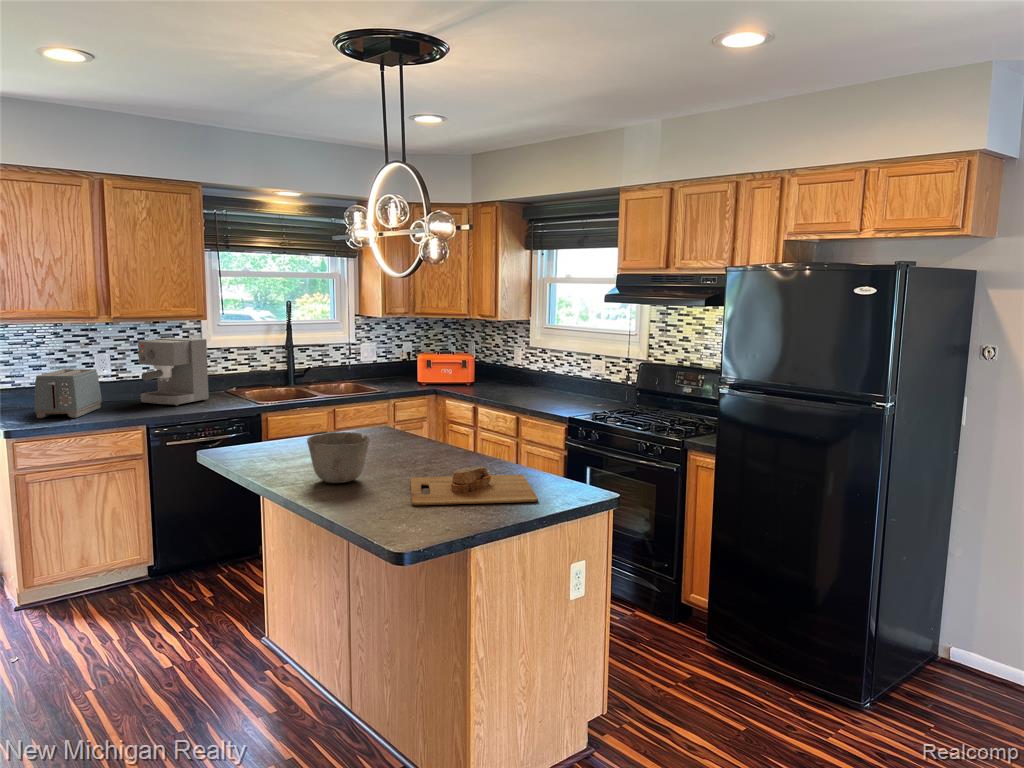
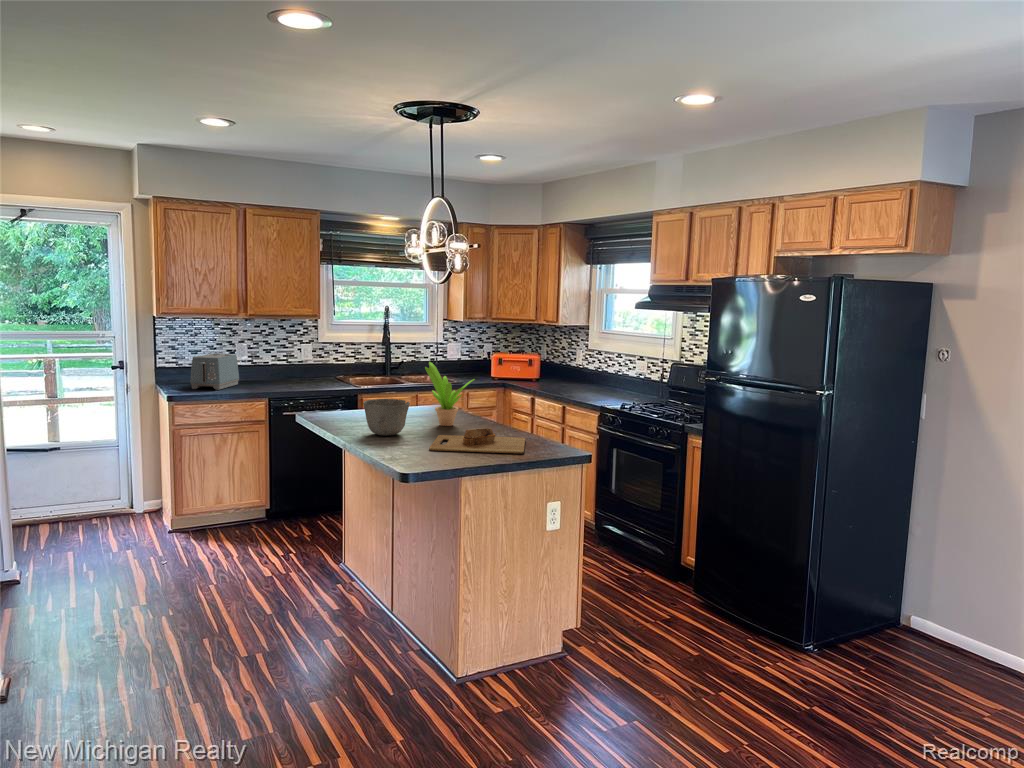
coffee maker: present [138,337,209,406] -> none [268,333,319,386]
potted plant: none [379,378,443,461] -> present [425,362,474,426]

